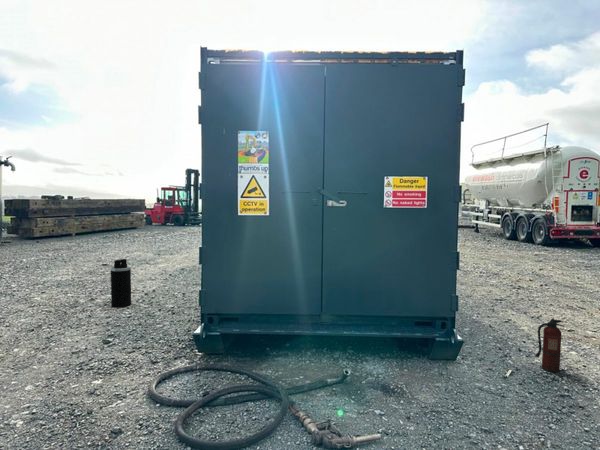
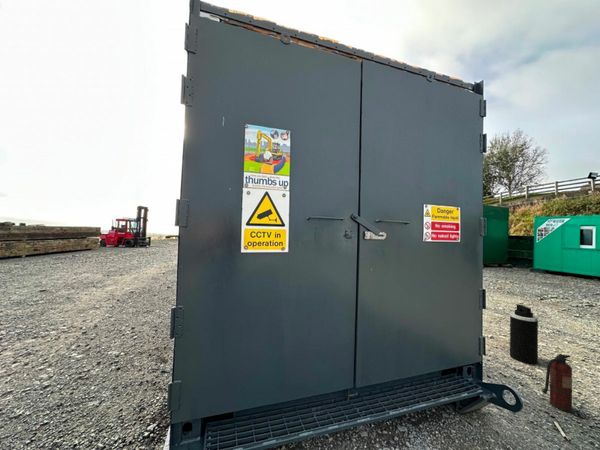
trash can: present [111,259,131,308] -> present [510,304,538,365]

